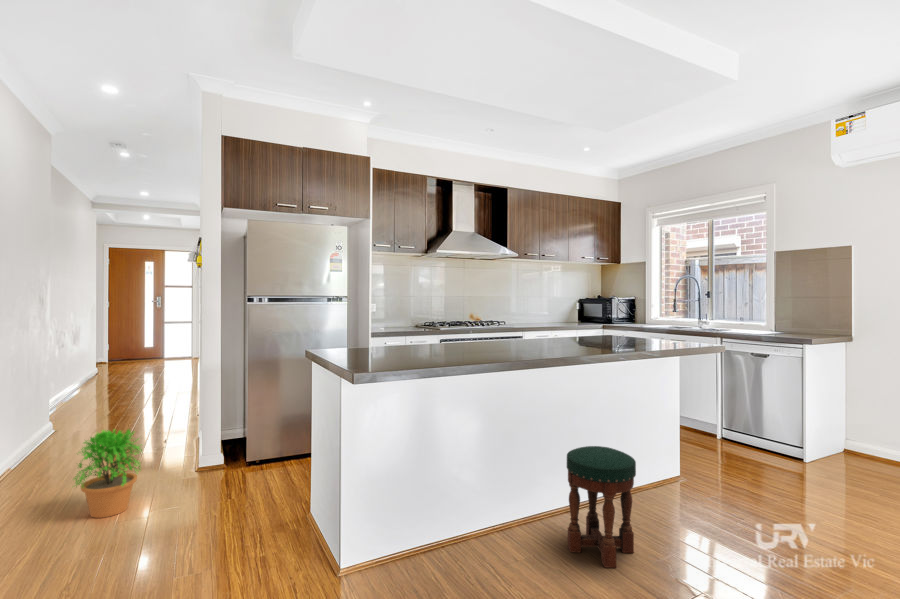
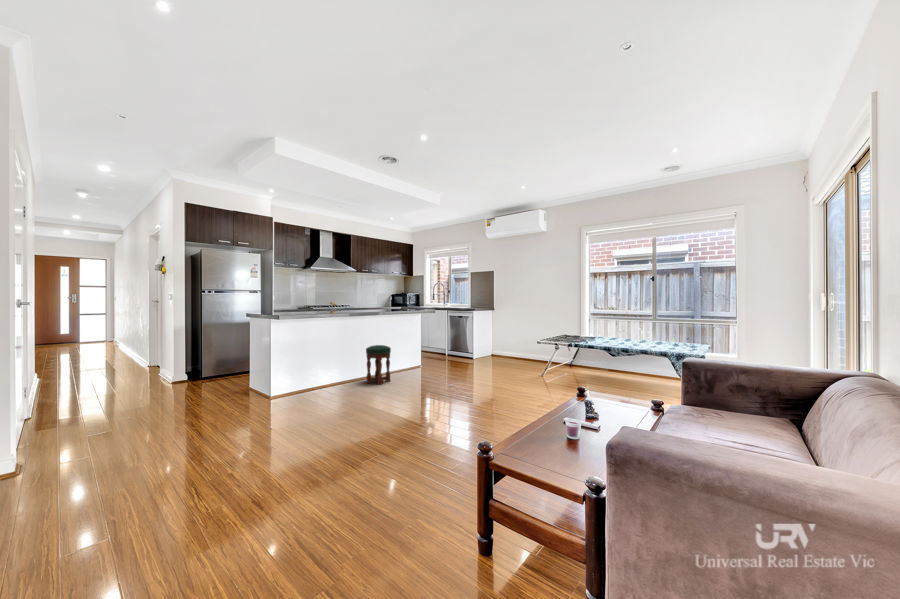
potted plant: present [74,430,142,518] -> none [117,353,160,397]

